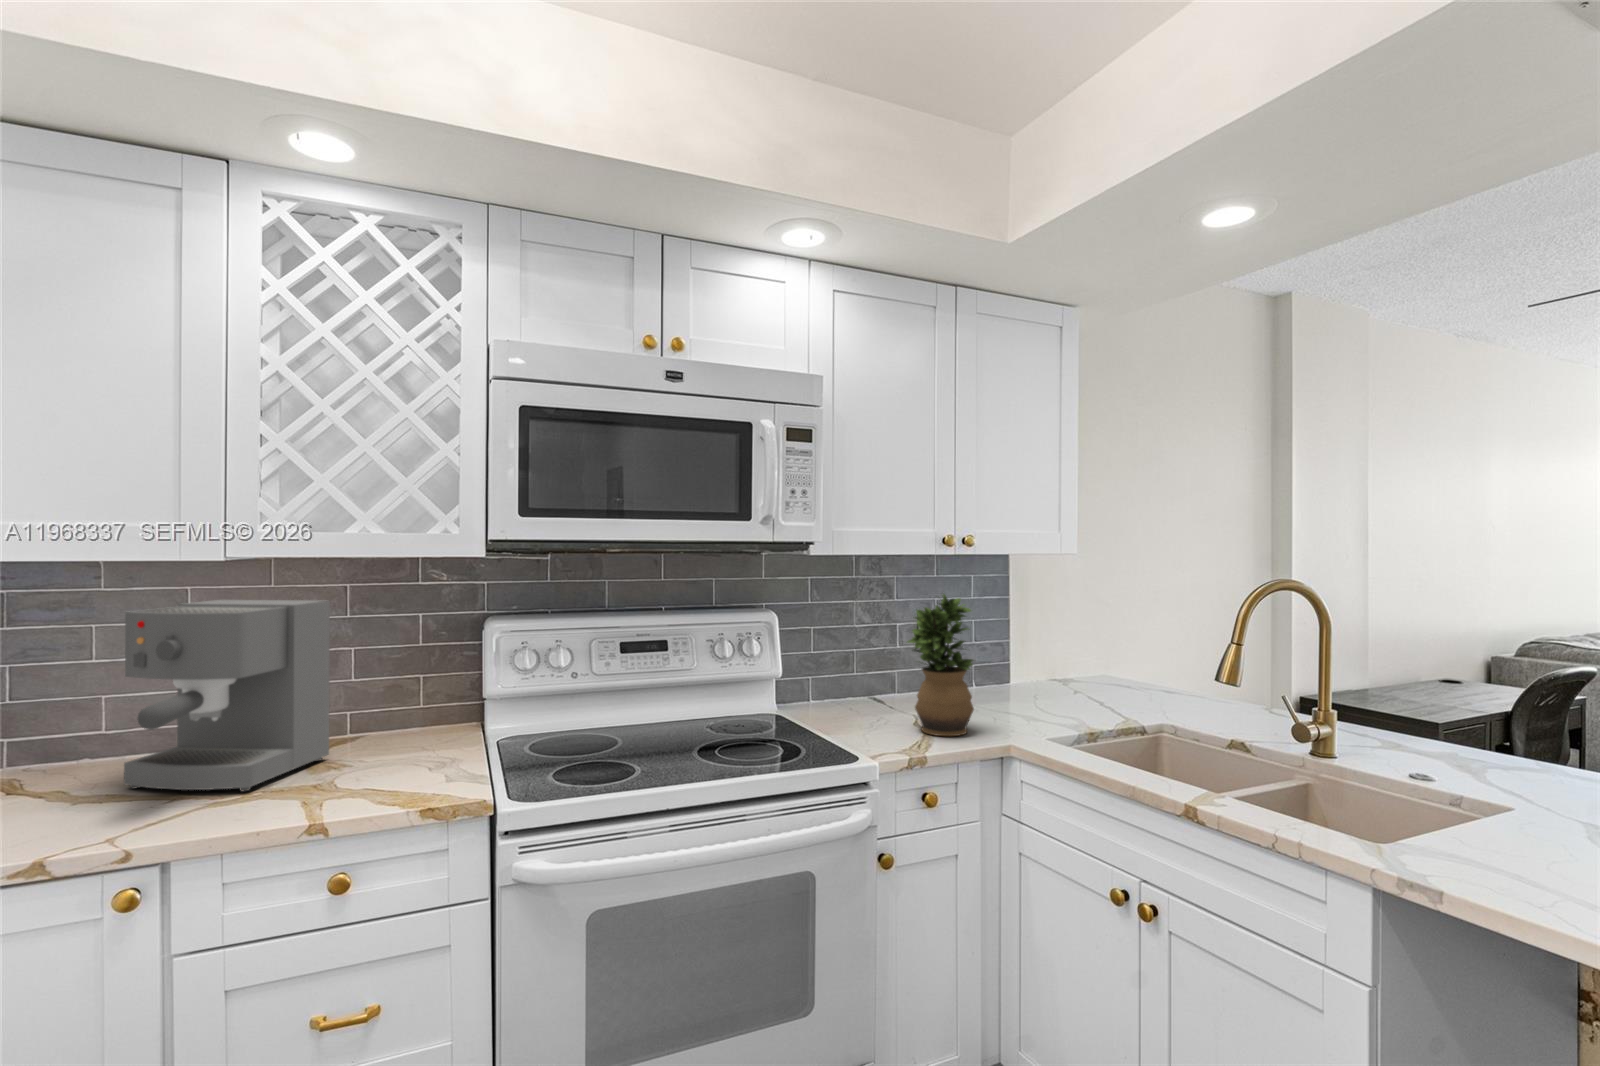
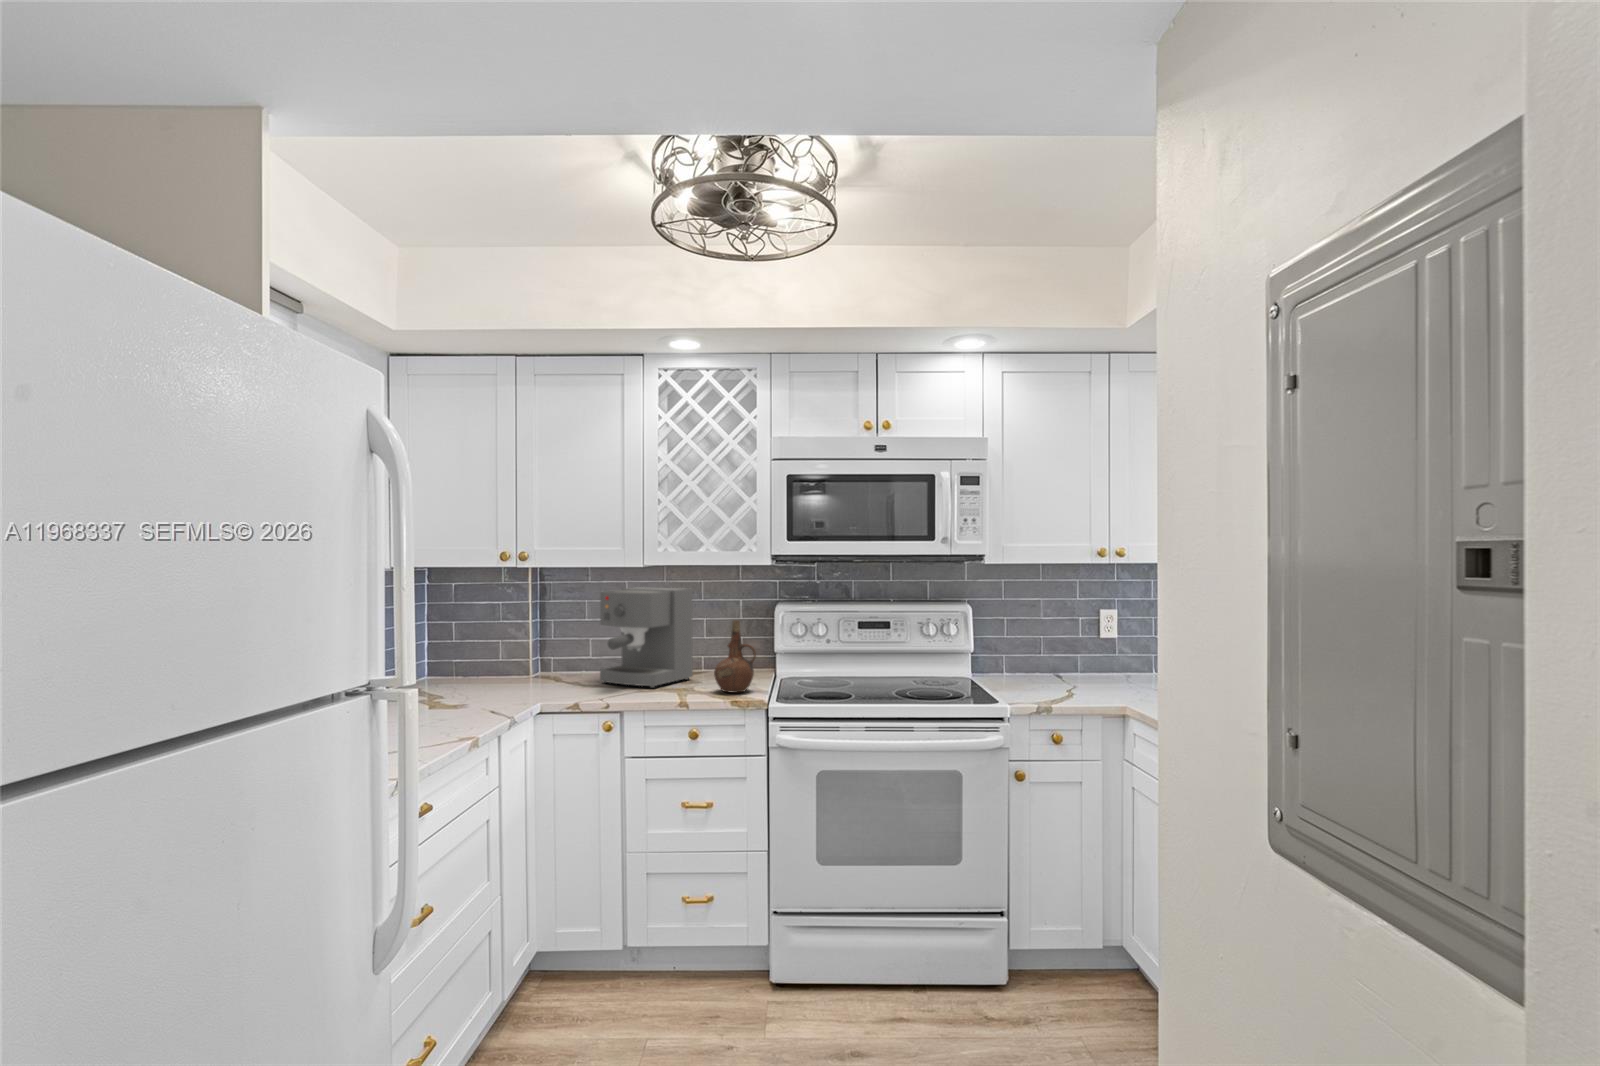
potted plant: present [907,594,974,736] -> none [1056,593,1110,698]
ceramic pitcher: none [378,655,459,786] -> present [714,620,756,693]

